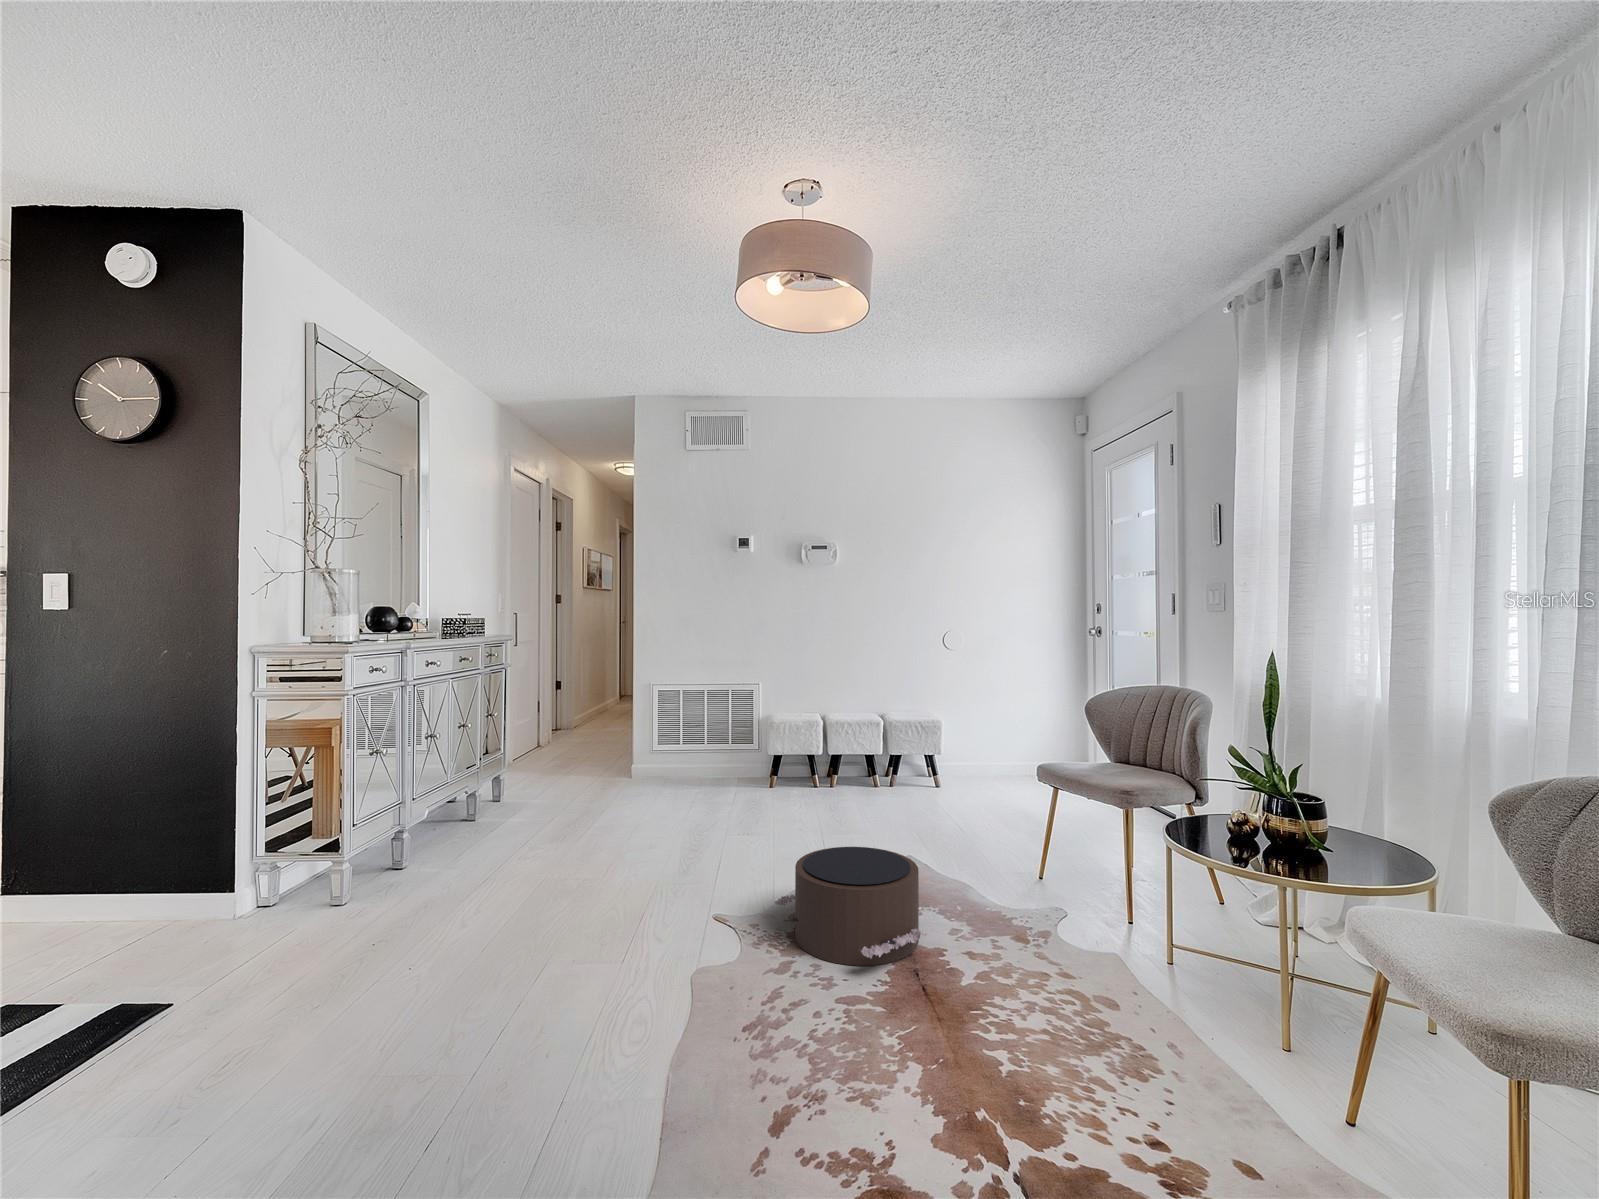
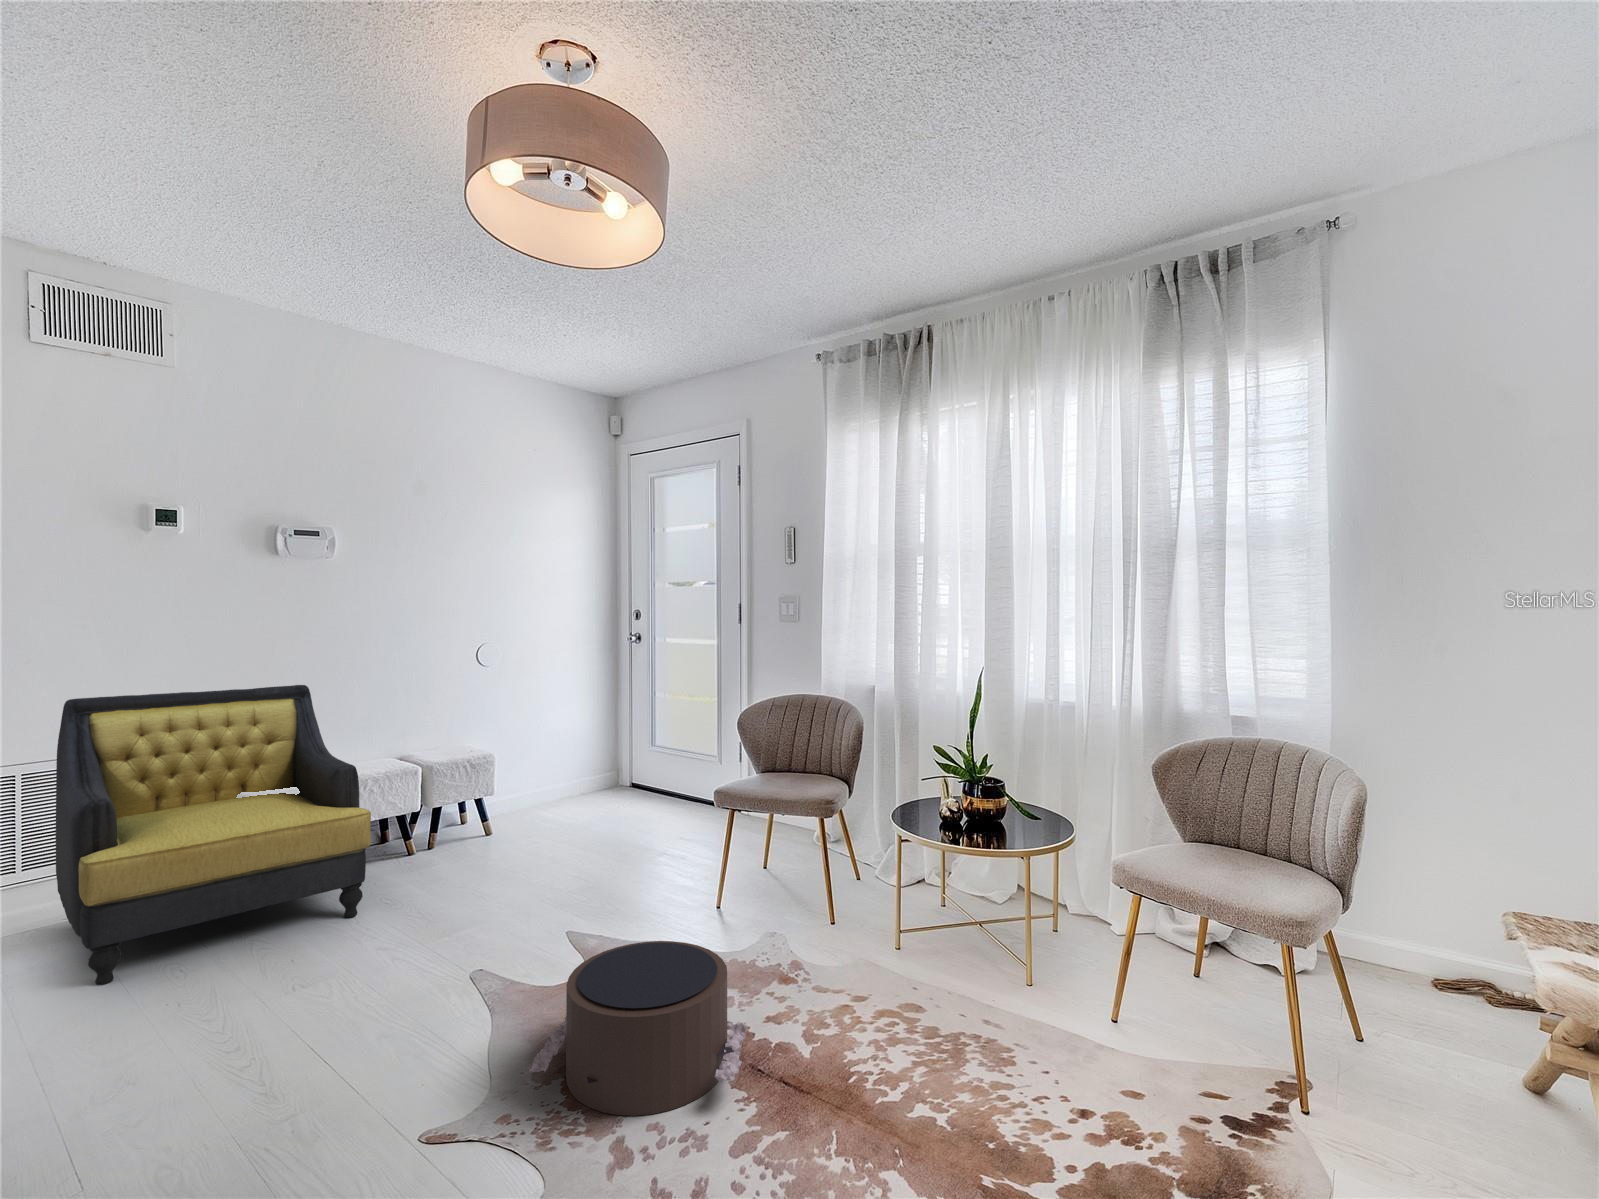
armchair: none [674,648,822,806] -> present [56,685,371,985]

